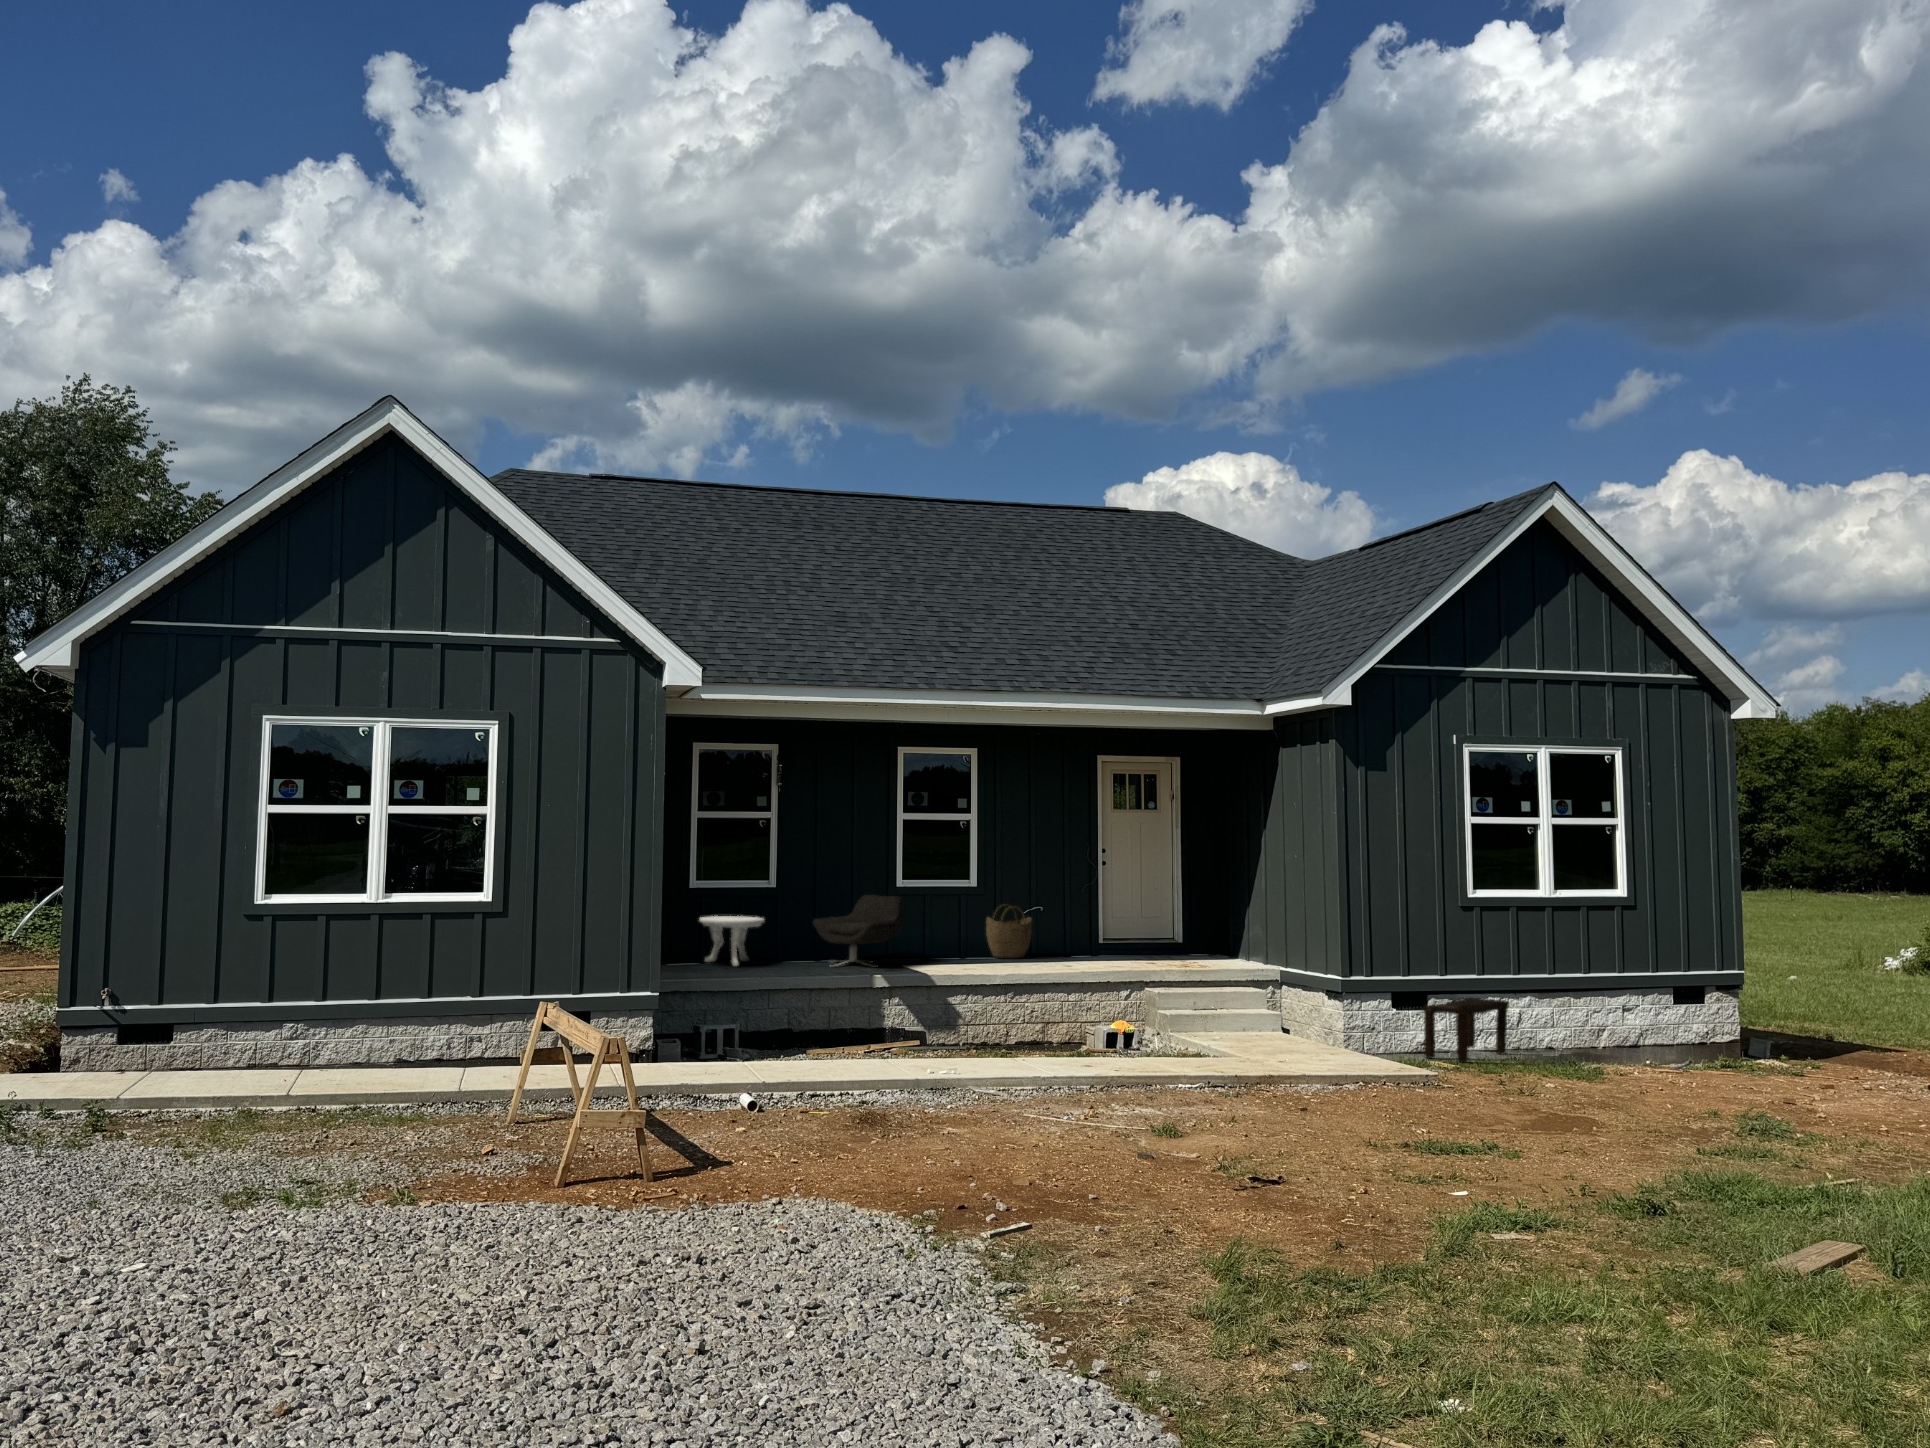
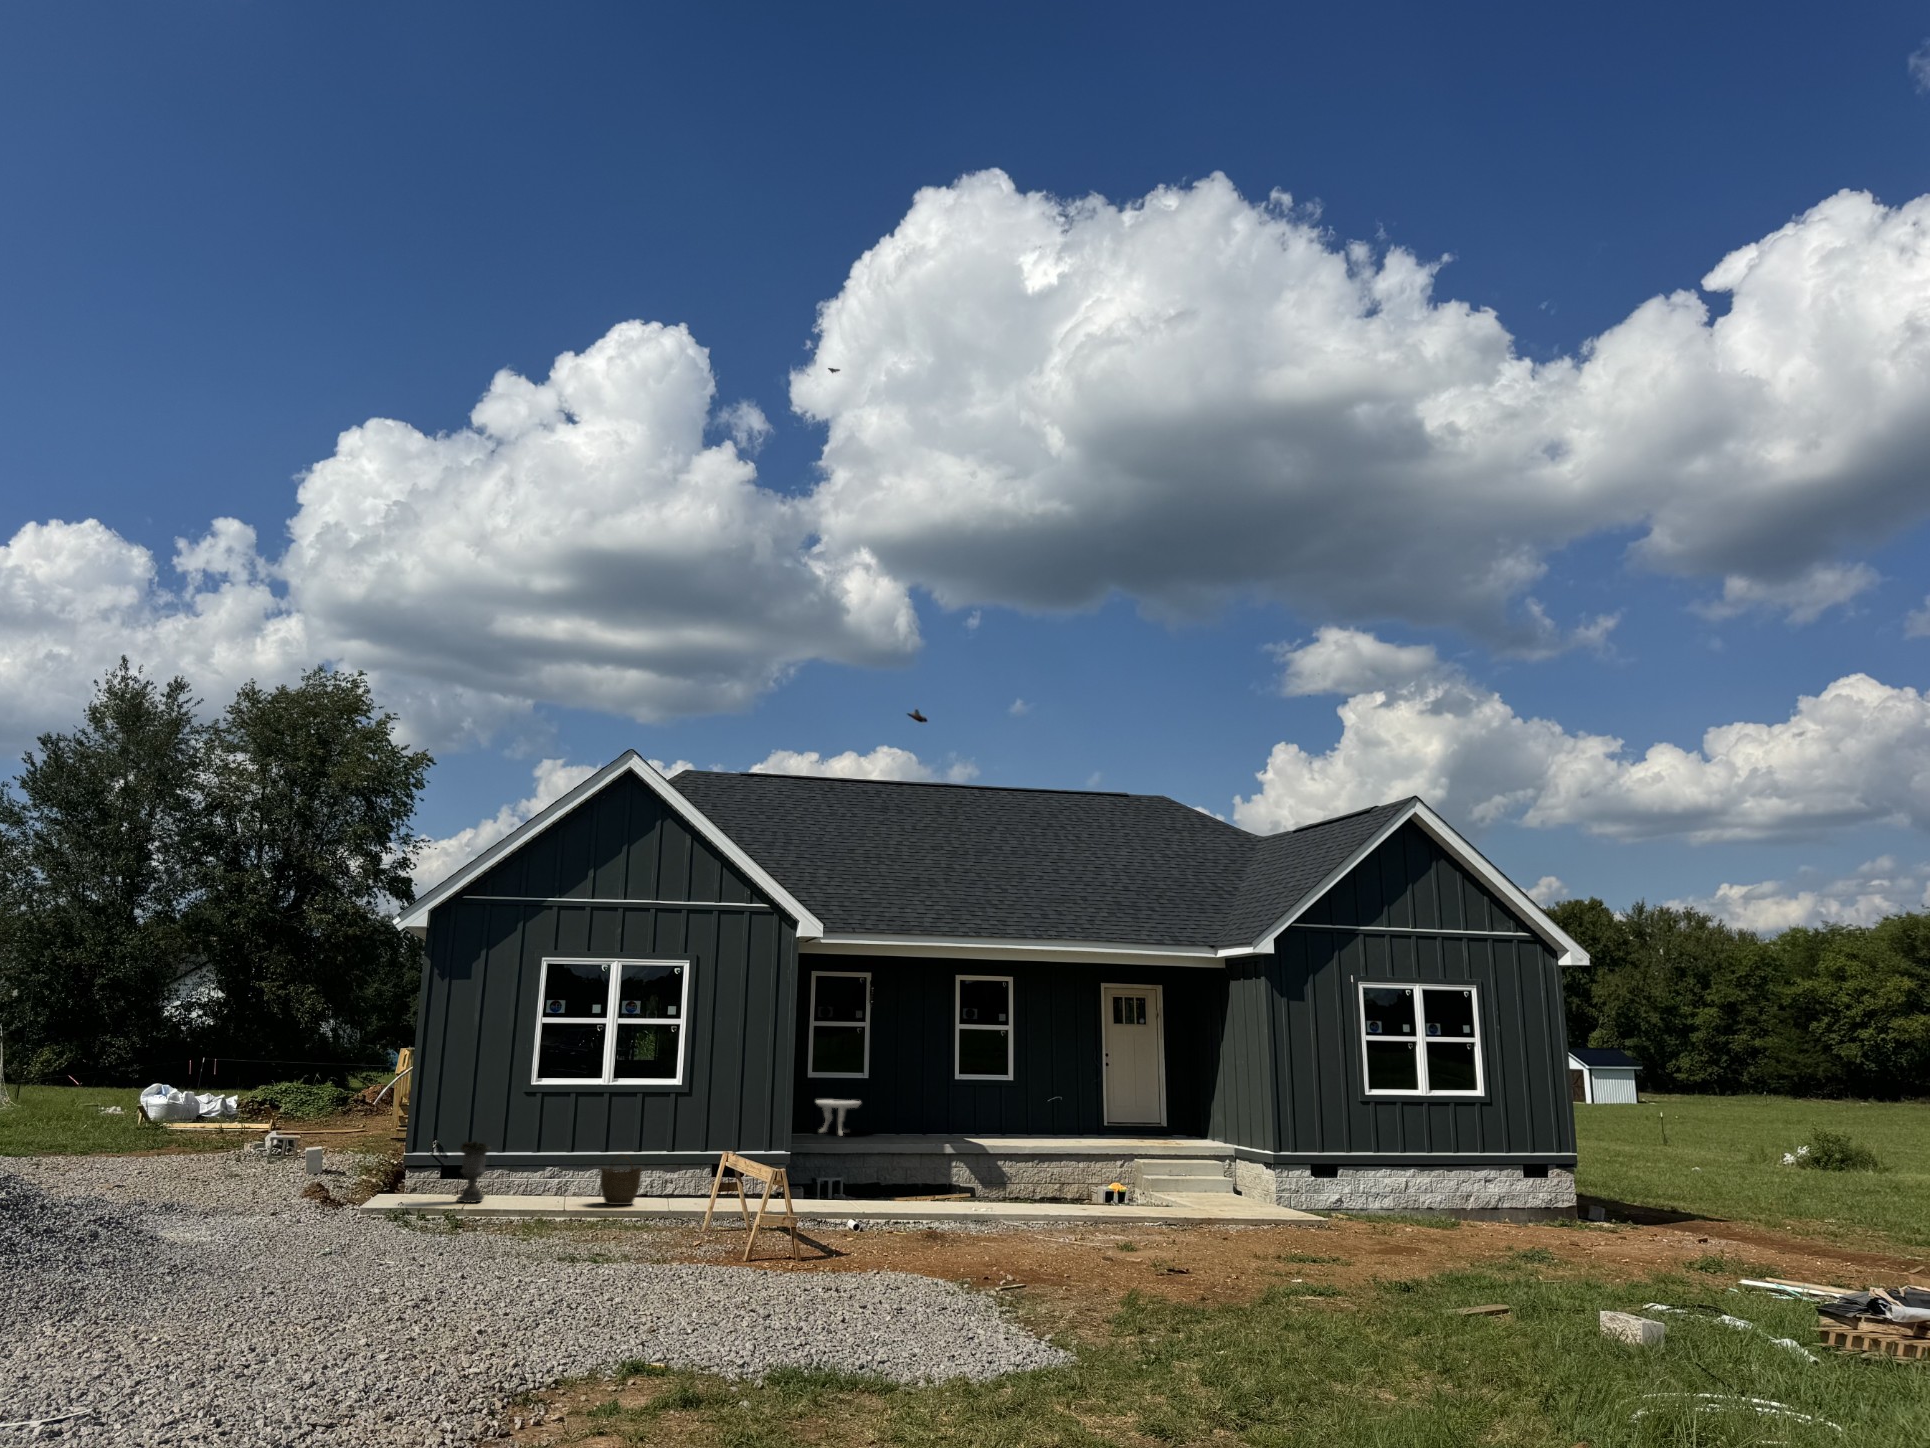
lounge chair: present [813,895,904,962] -> none [895,1086,960,1138]
woven basket: present [986,906,1032,958] -> present [600,1156,642,1205]
planter: none [136,988,191,1082] -> present [457,1141,491,1203]
bench: present [1423,997,1509,1063] -> none [1330,1169,1395,1215]

